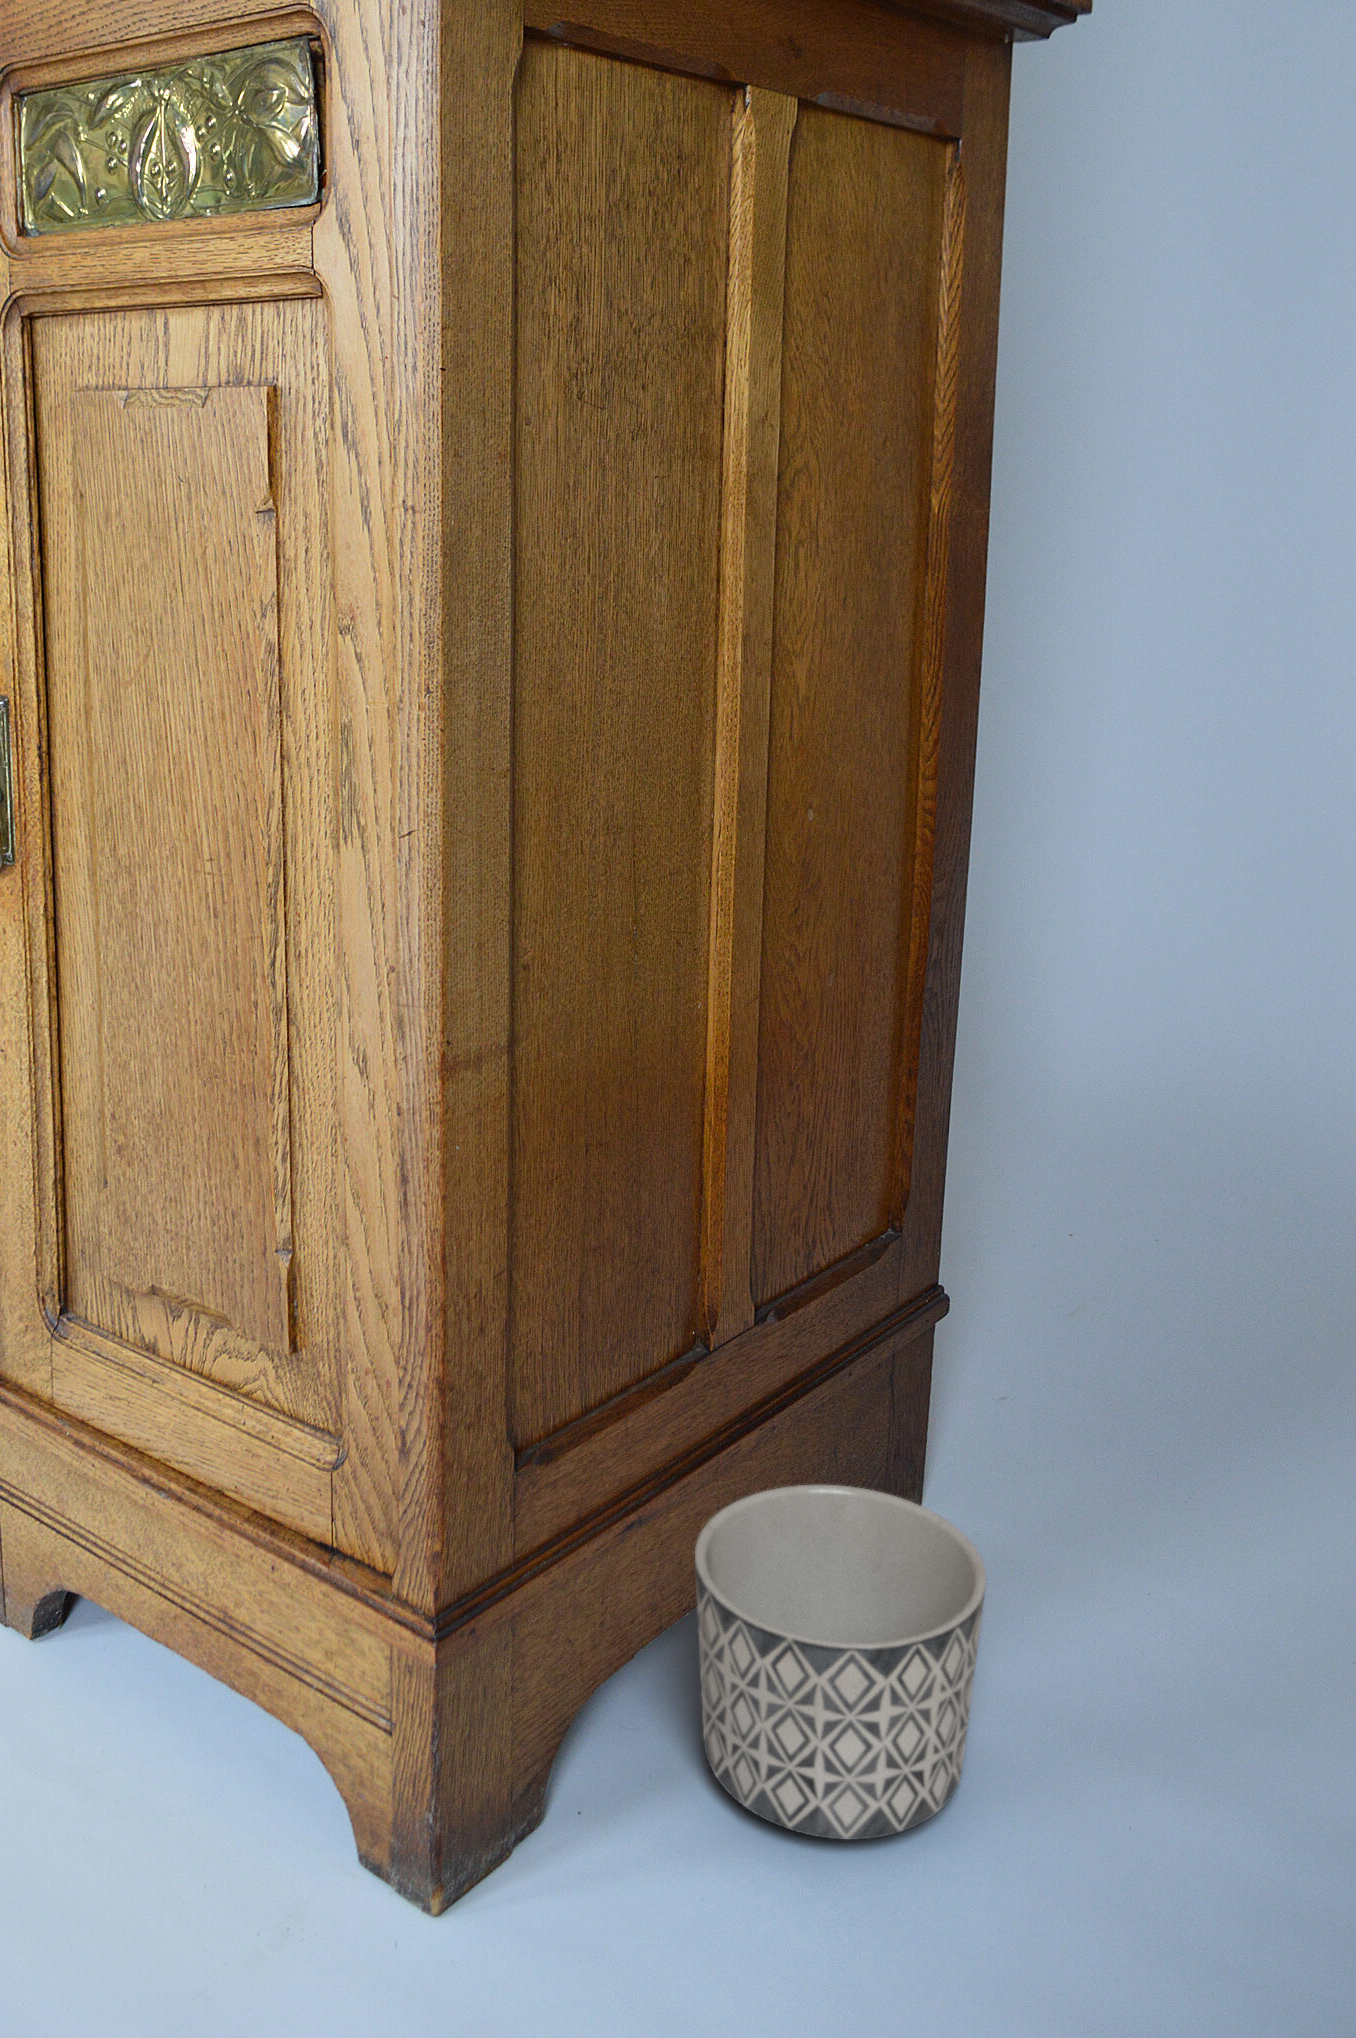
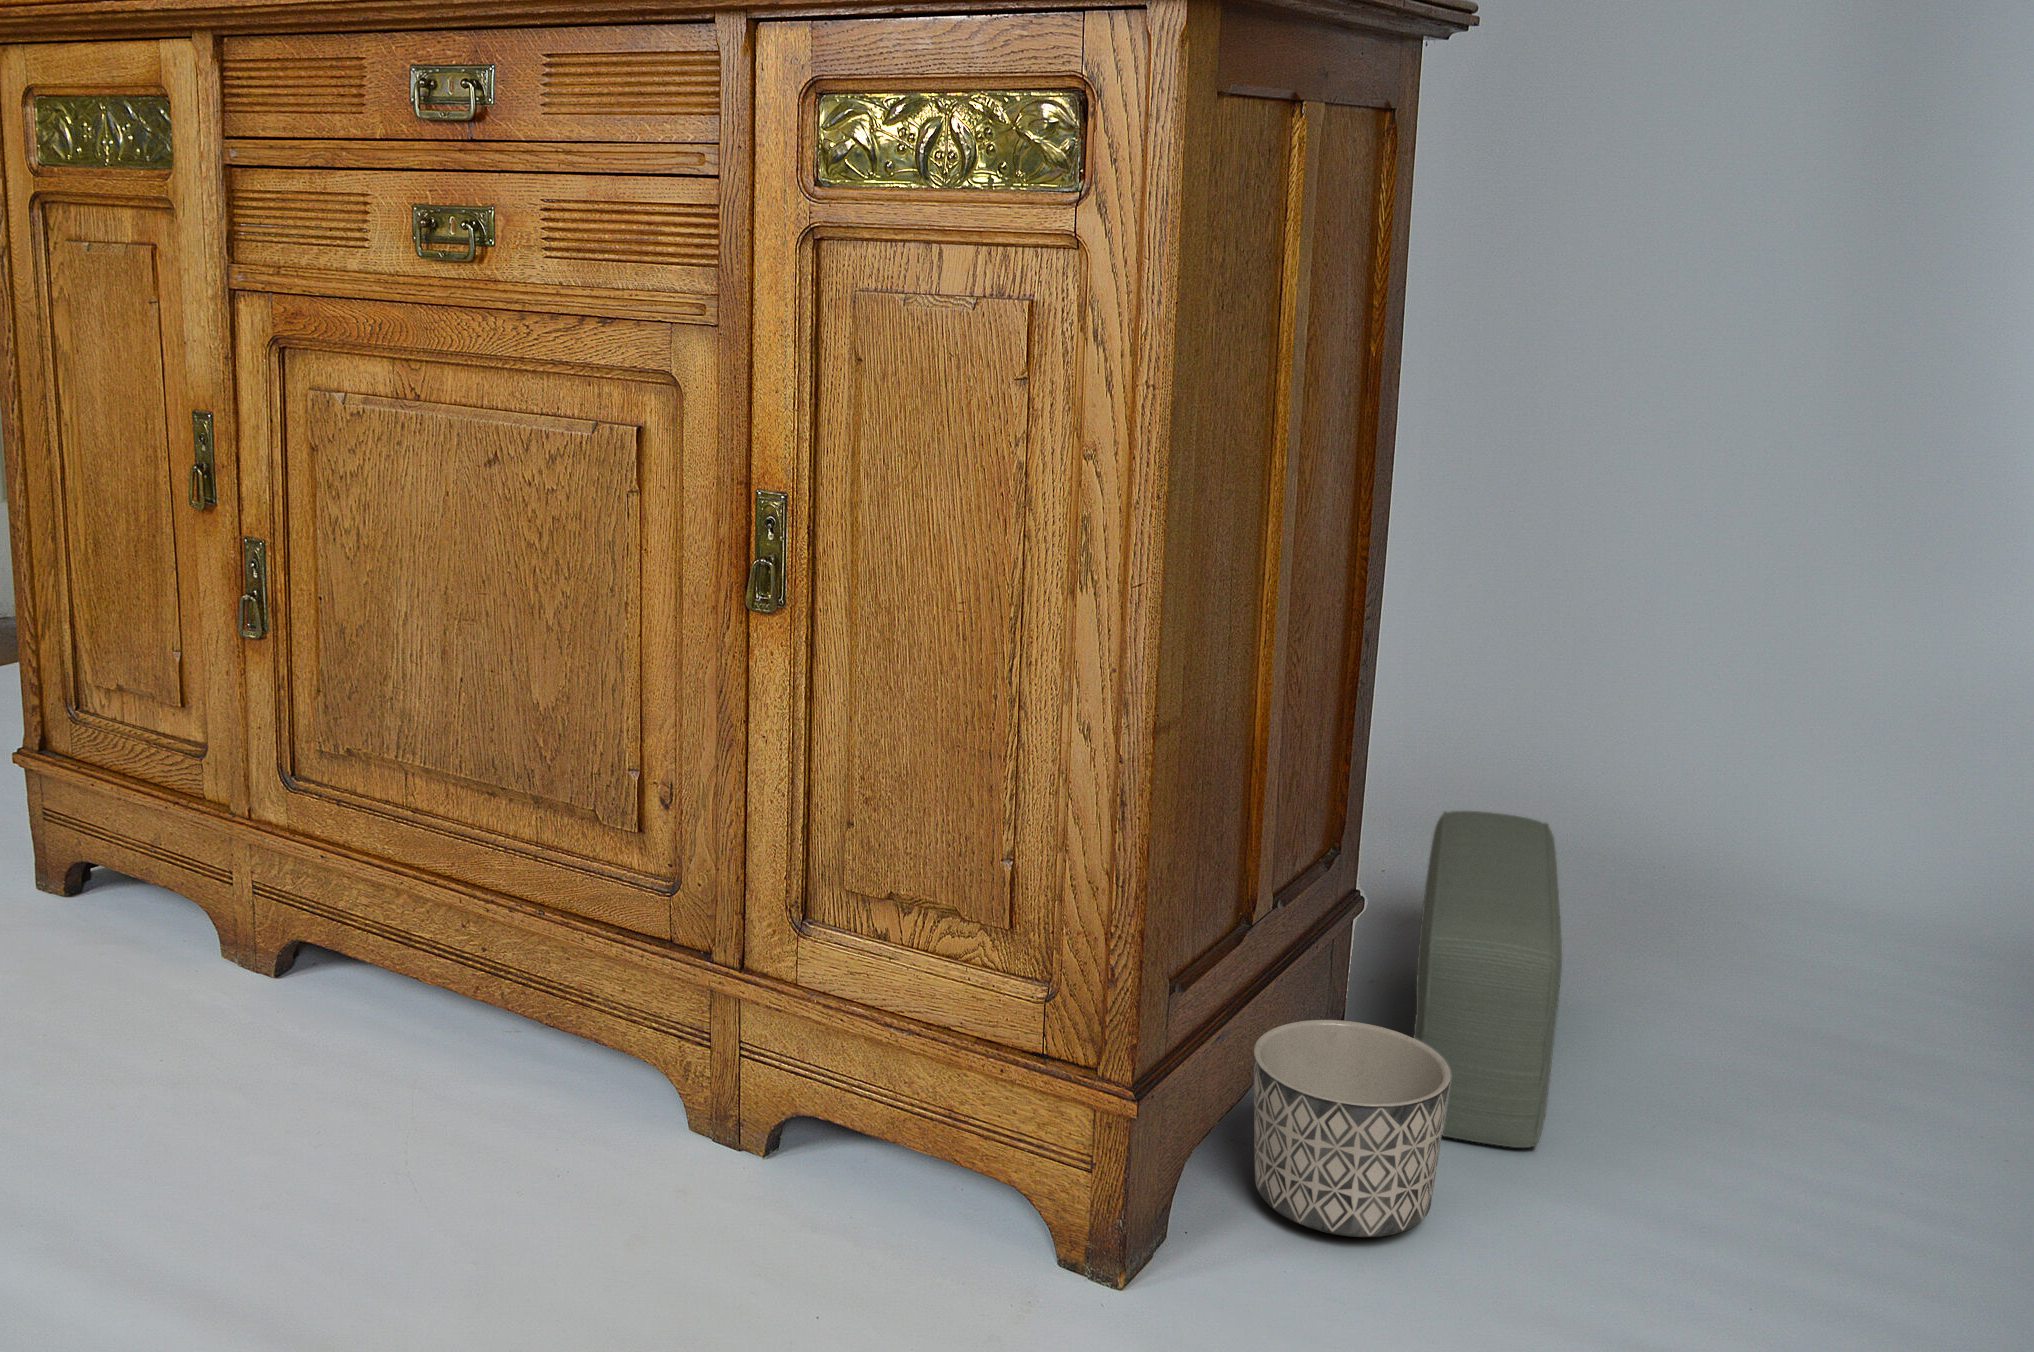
pouf: none [985,1162,1247,1681] -> present [1414,811,1562,1148]

